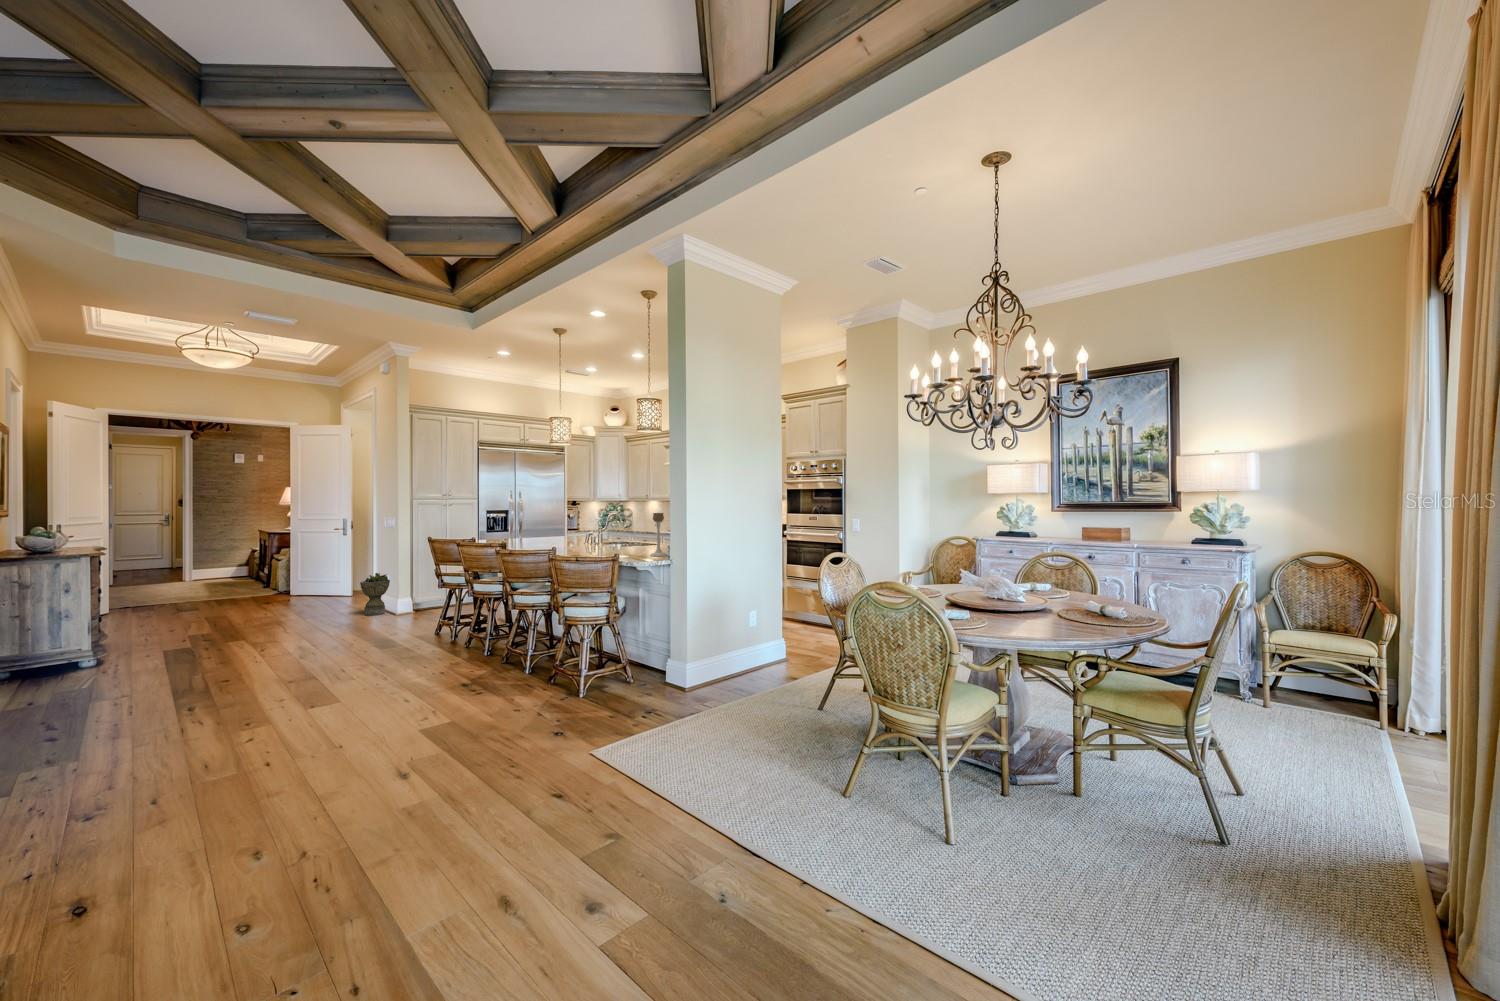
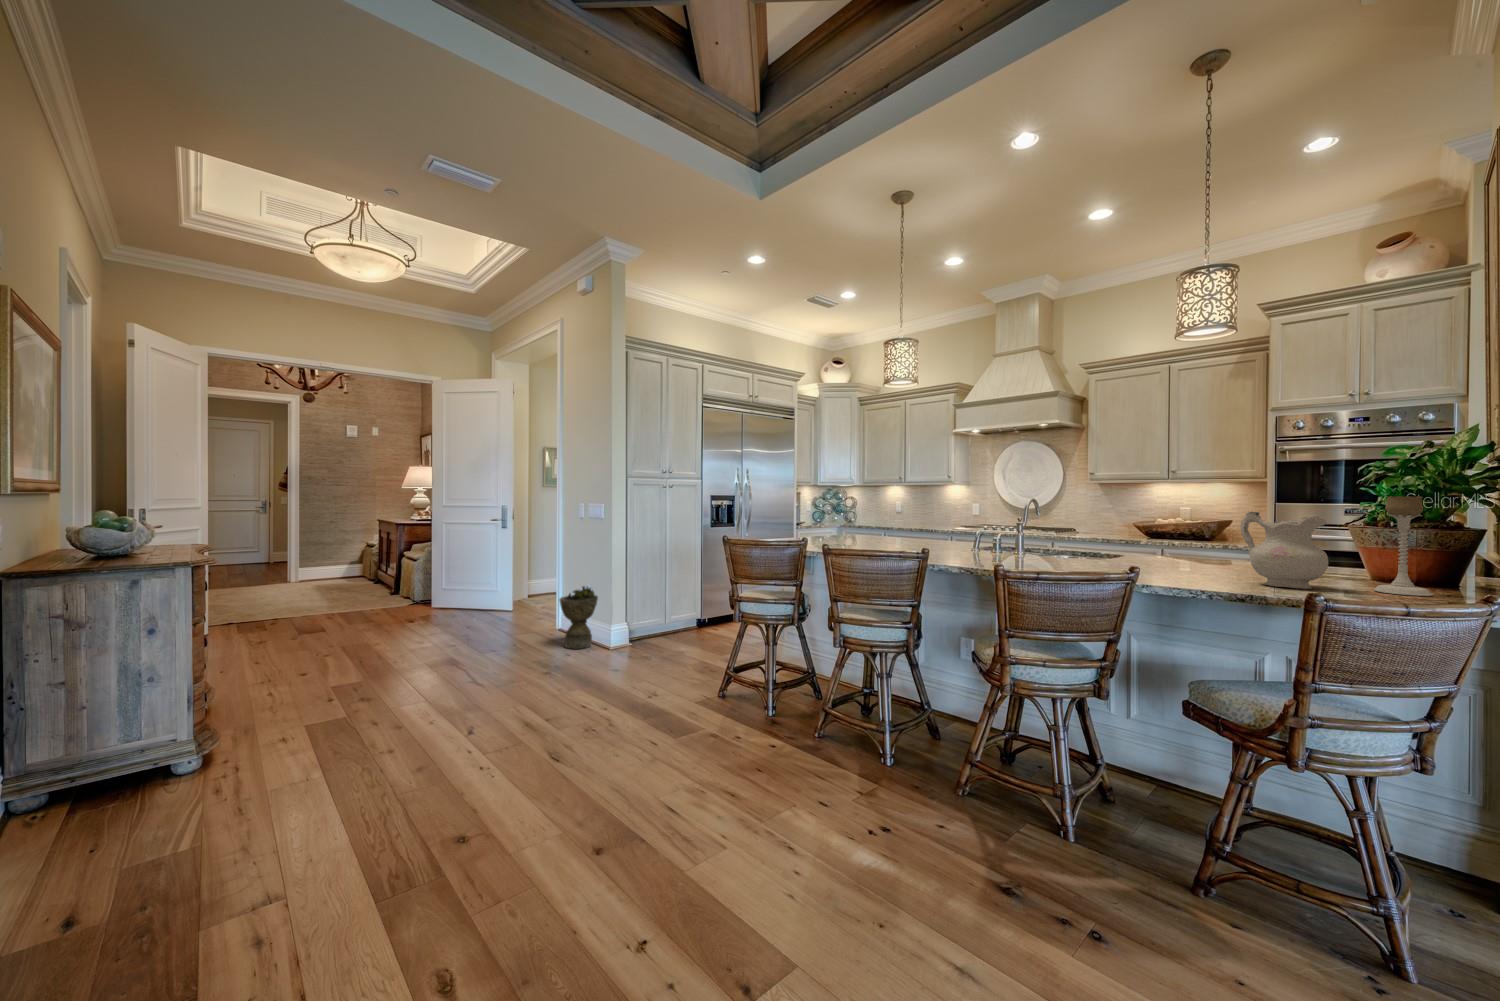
ceramic pitcher: none [613,520,641,555] -> present [1241,511,1328,589]

